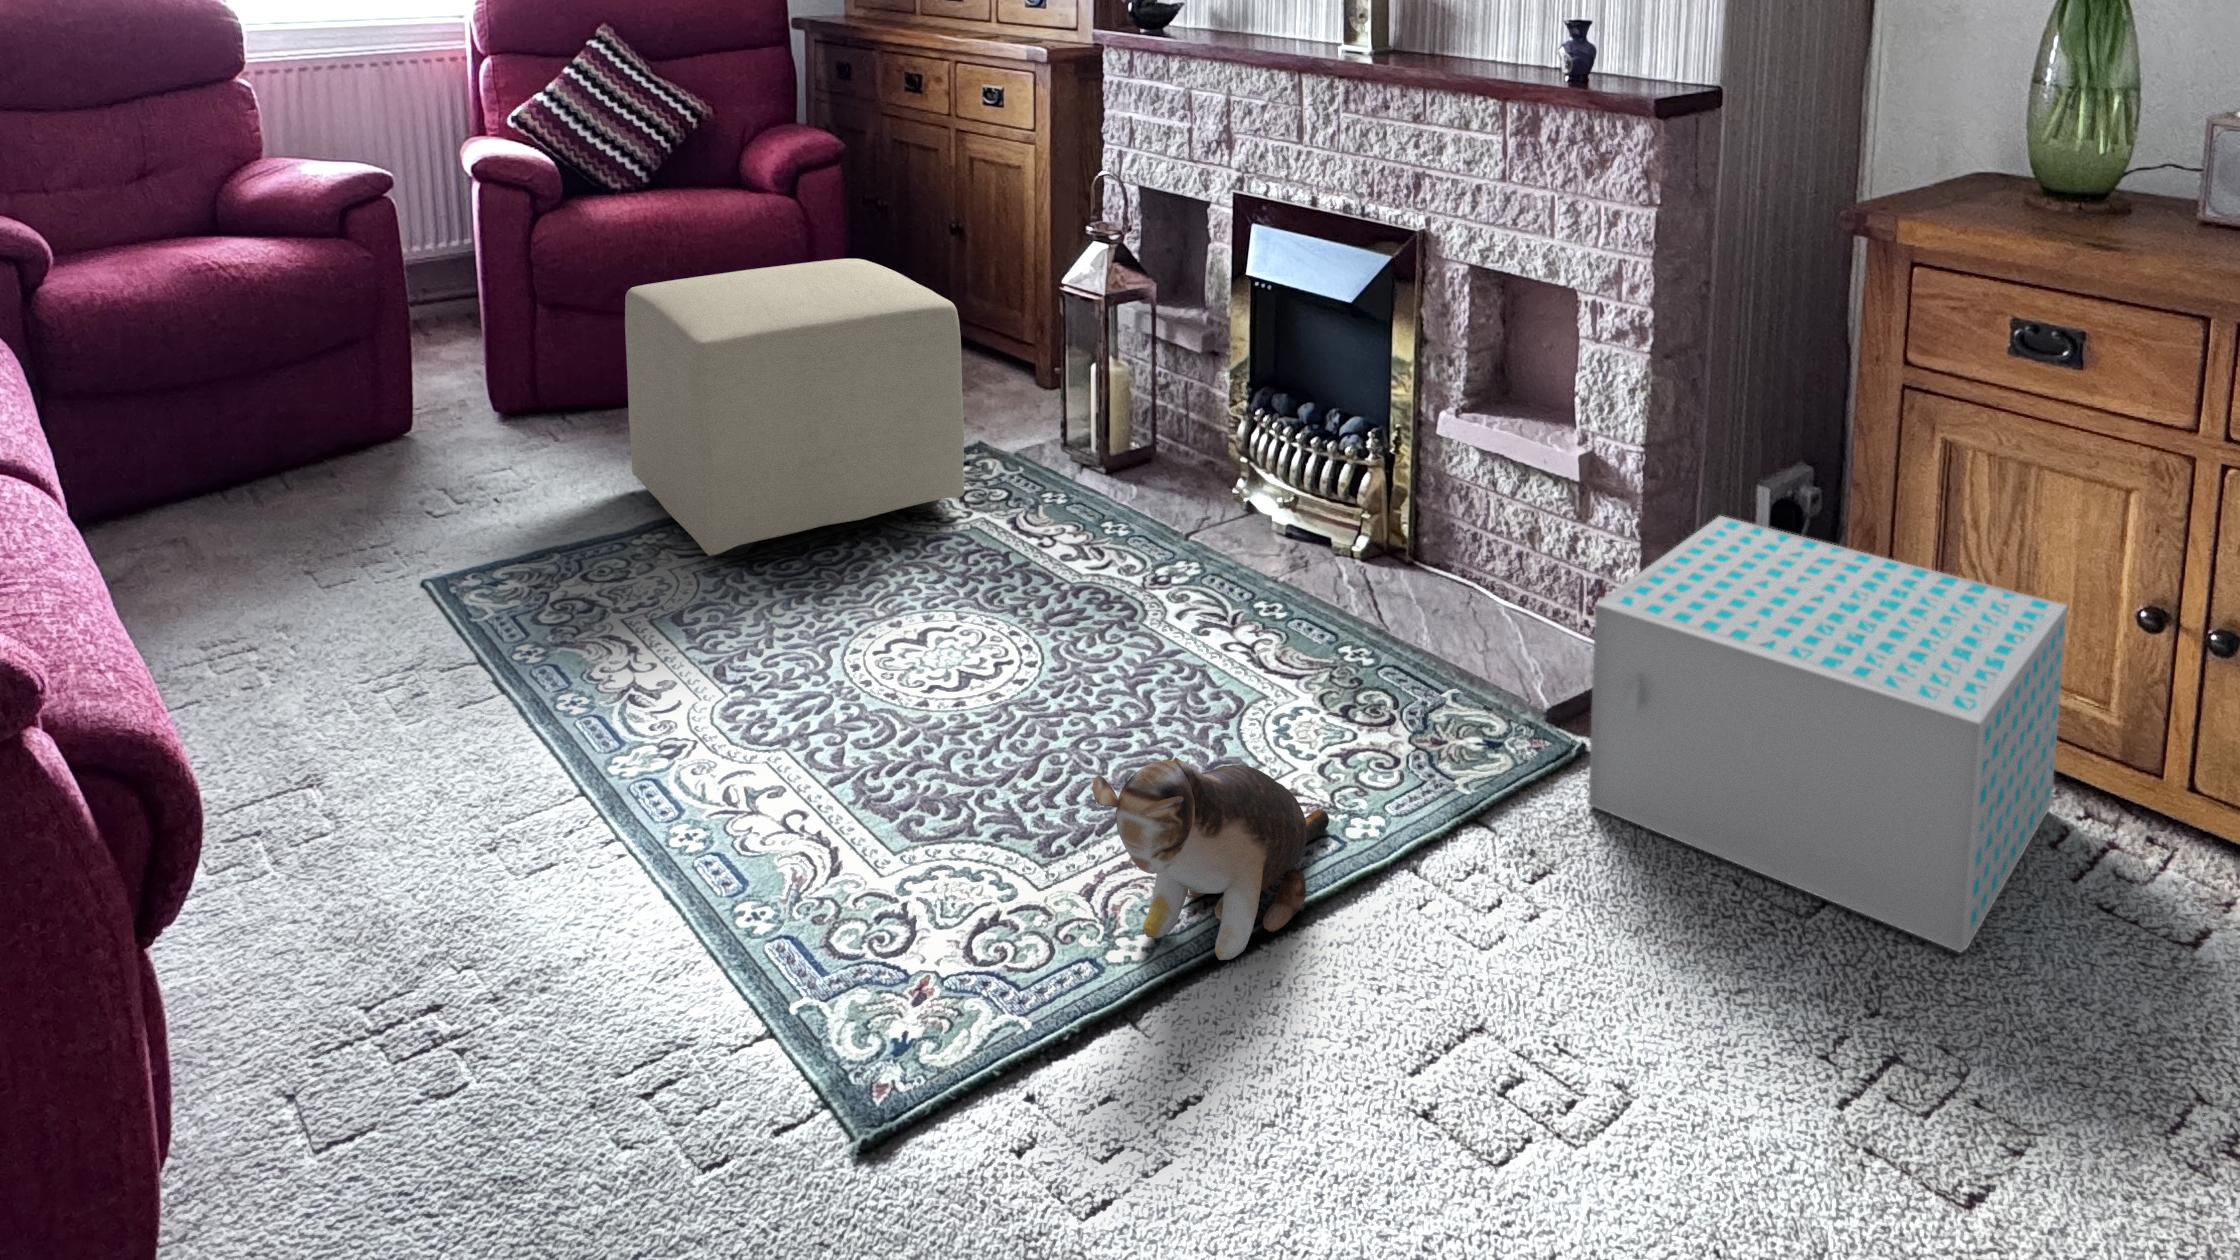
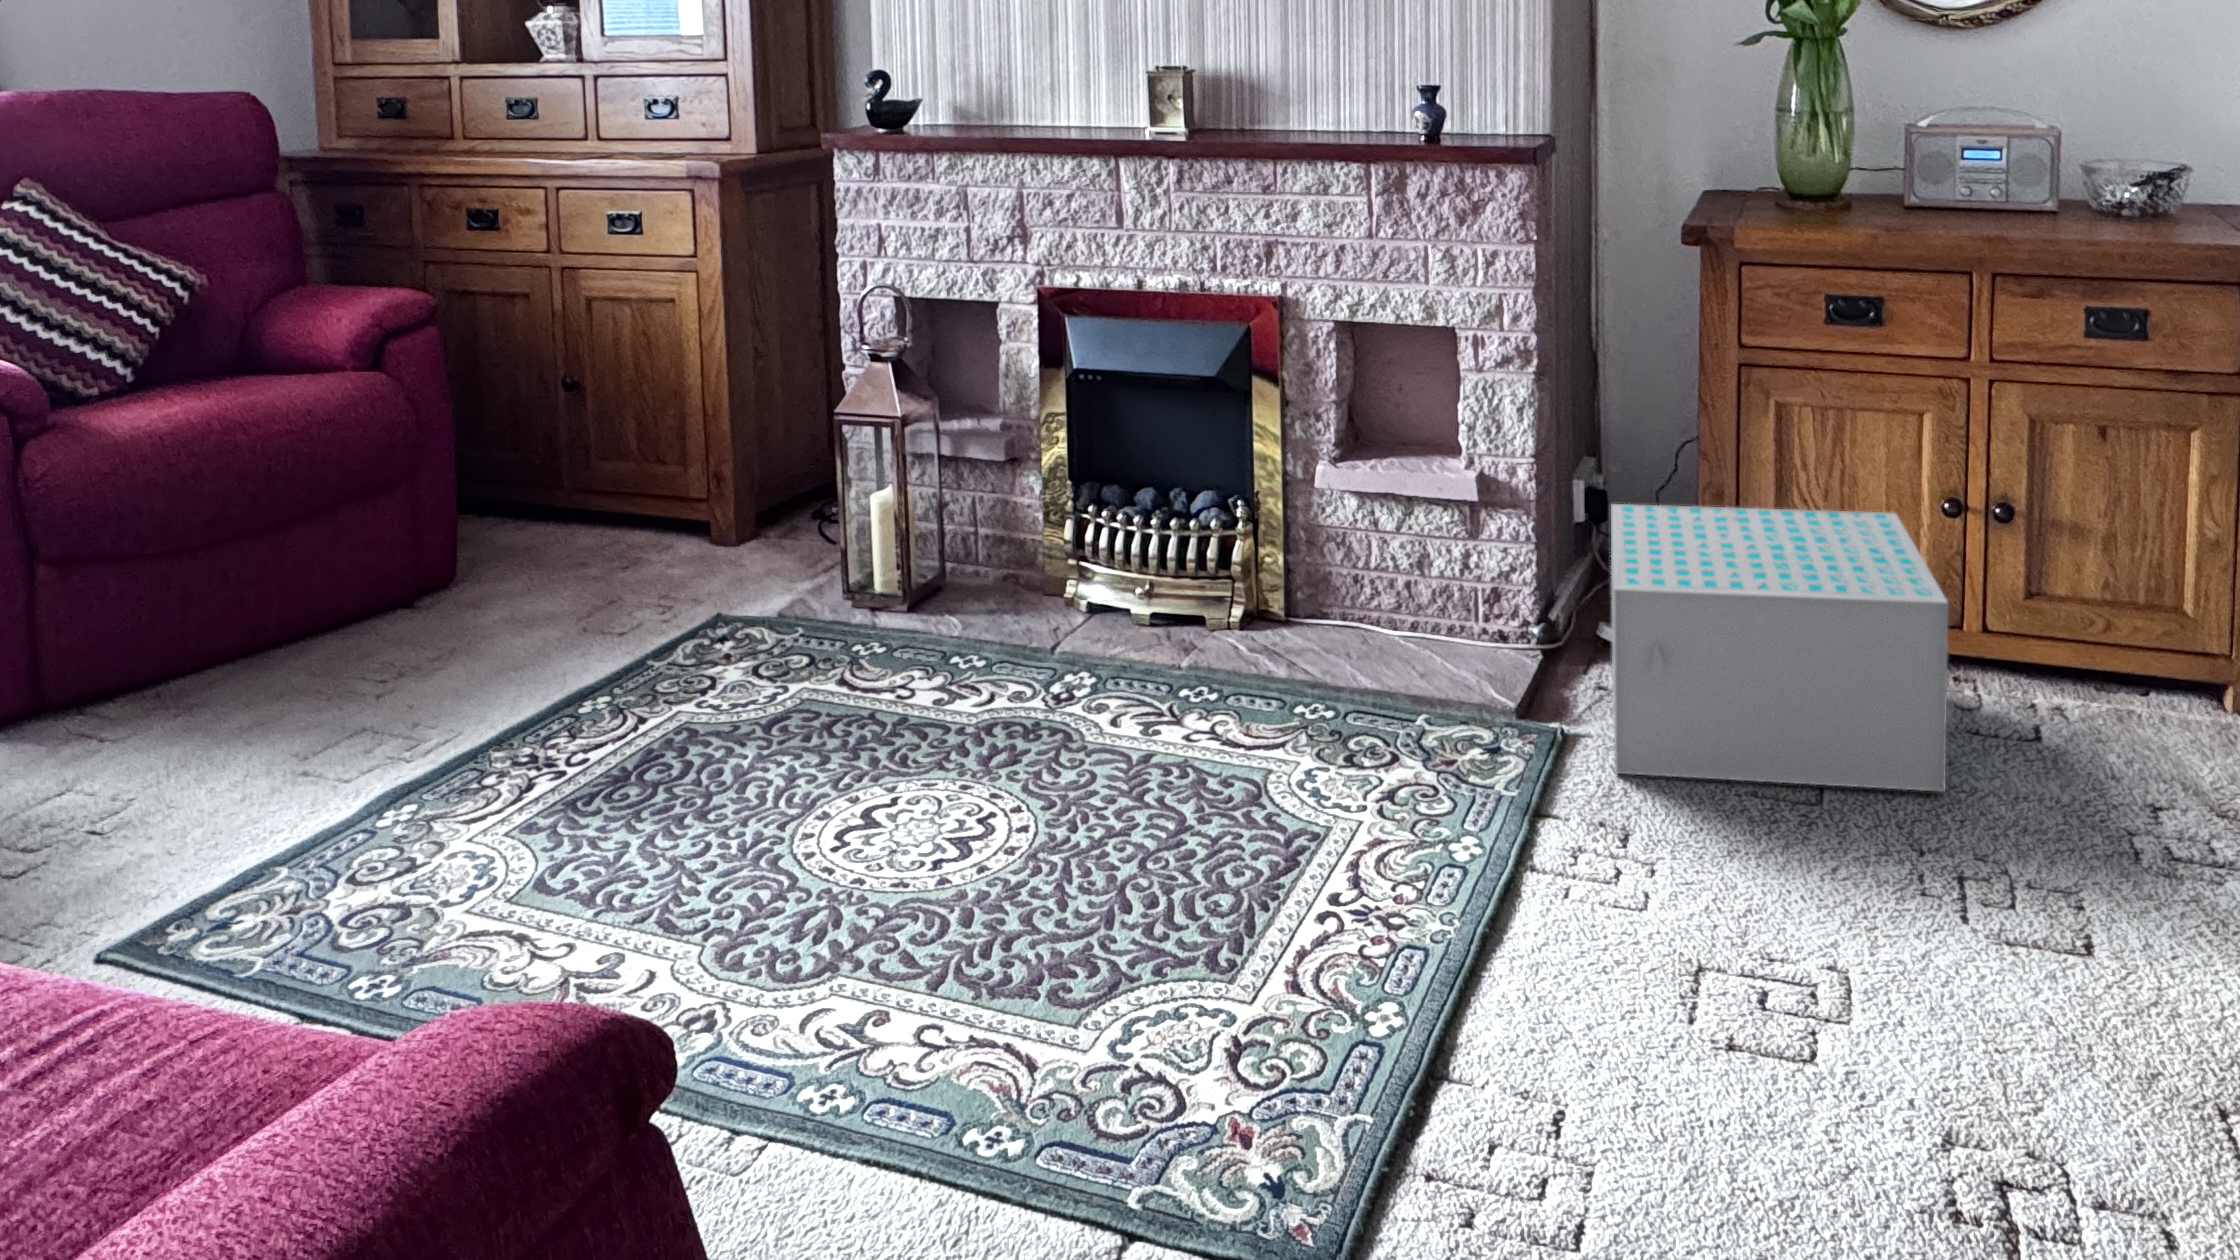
ottoman: present [625,259,964,556] -> none [300,420,789,803]
plush toy: present [1092,757,1329,960] -> none [1377,807,1499,1002]

